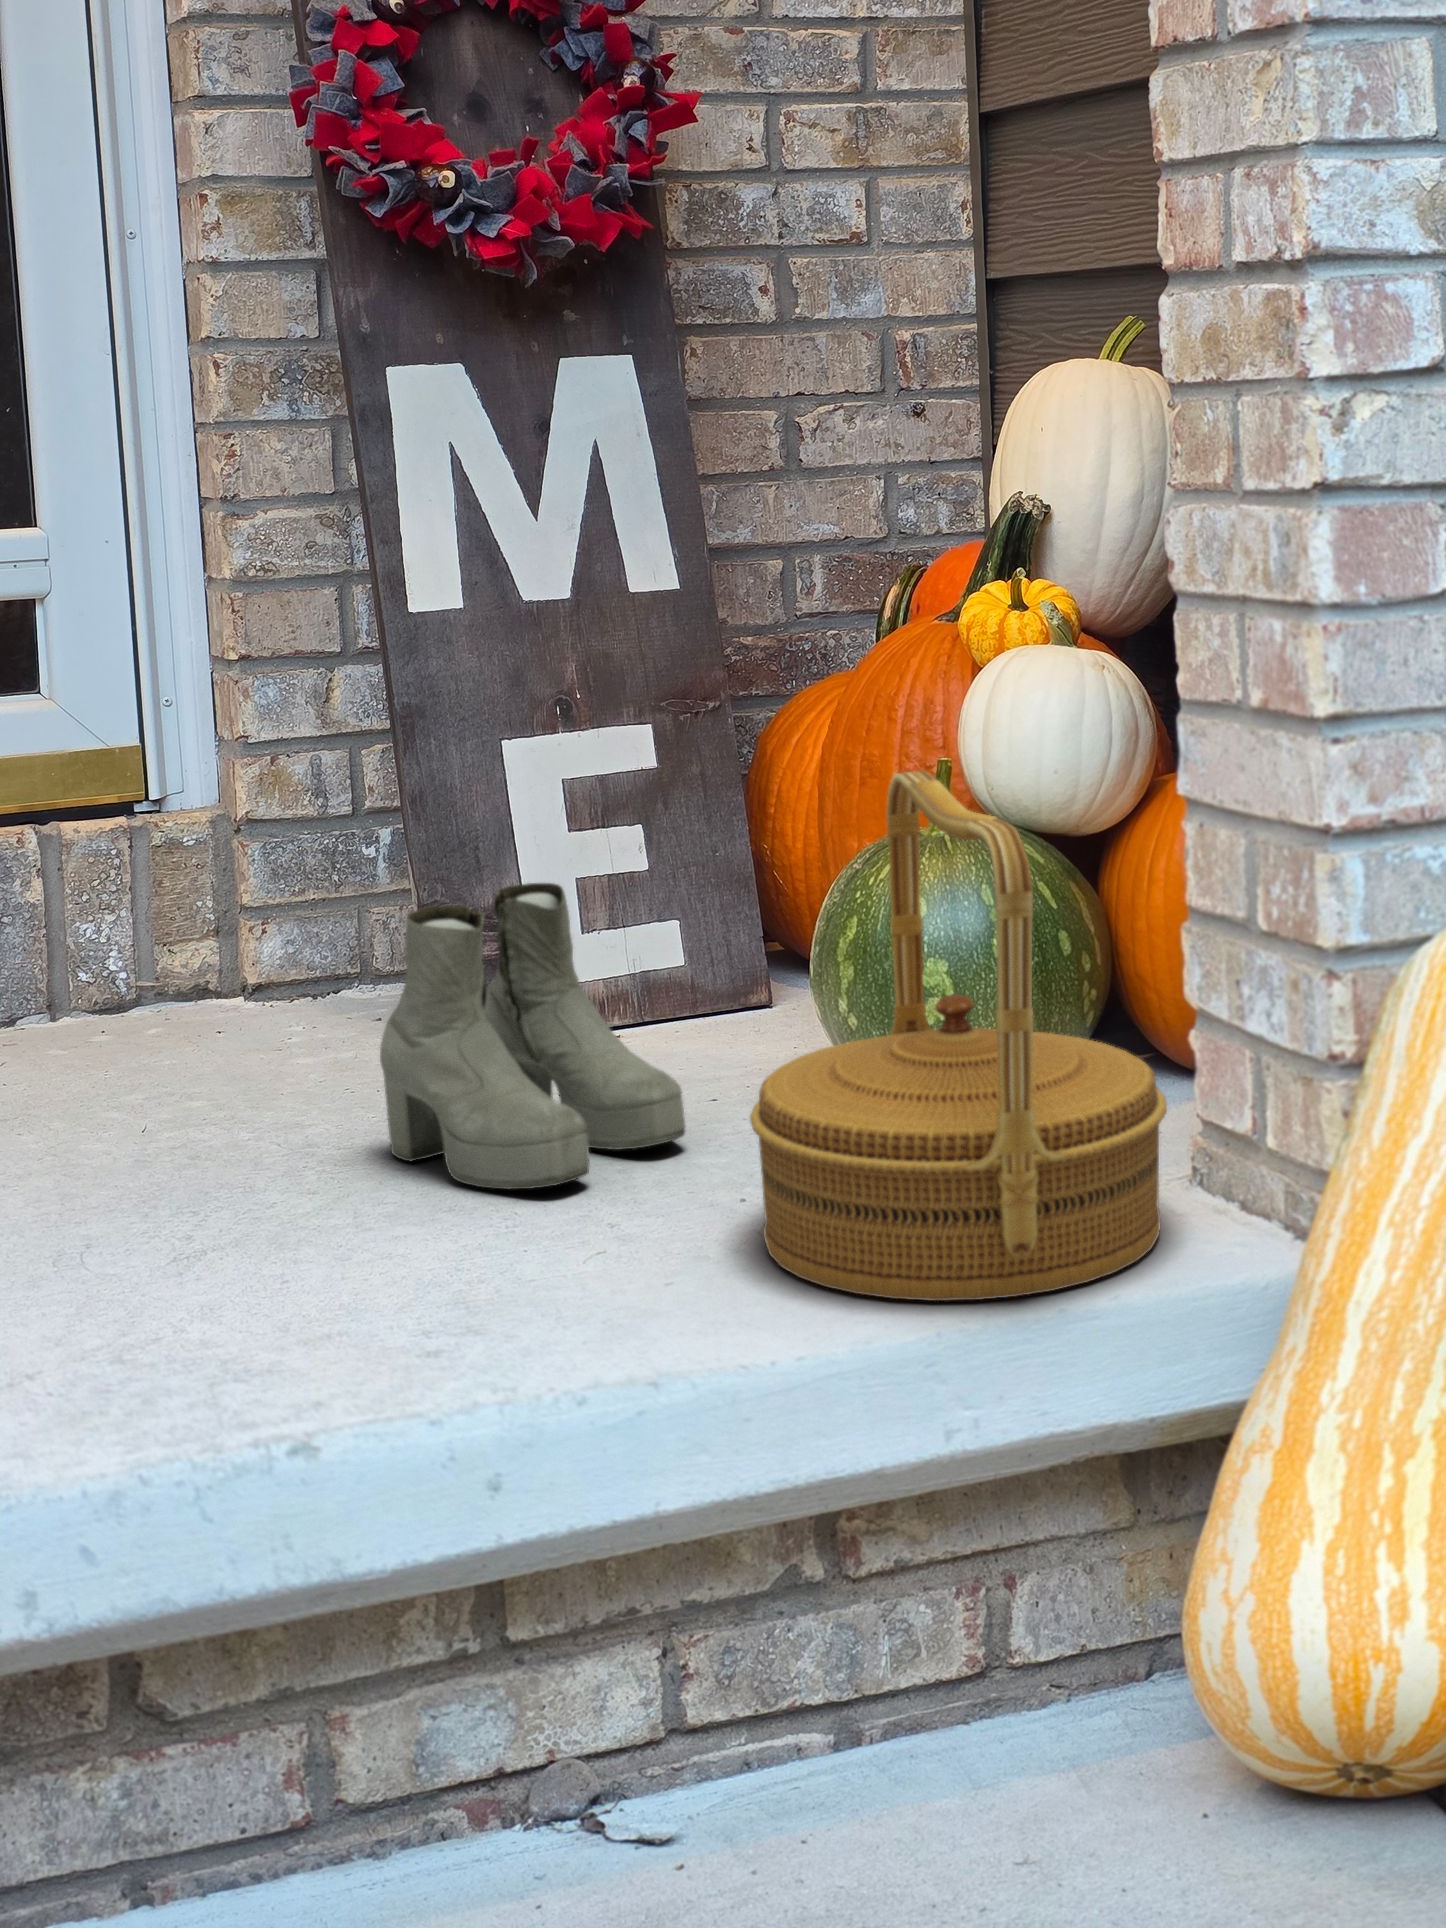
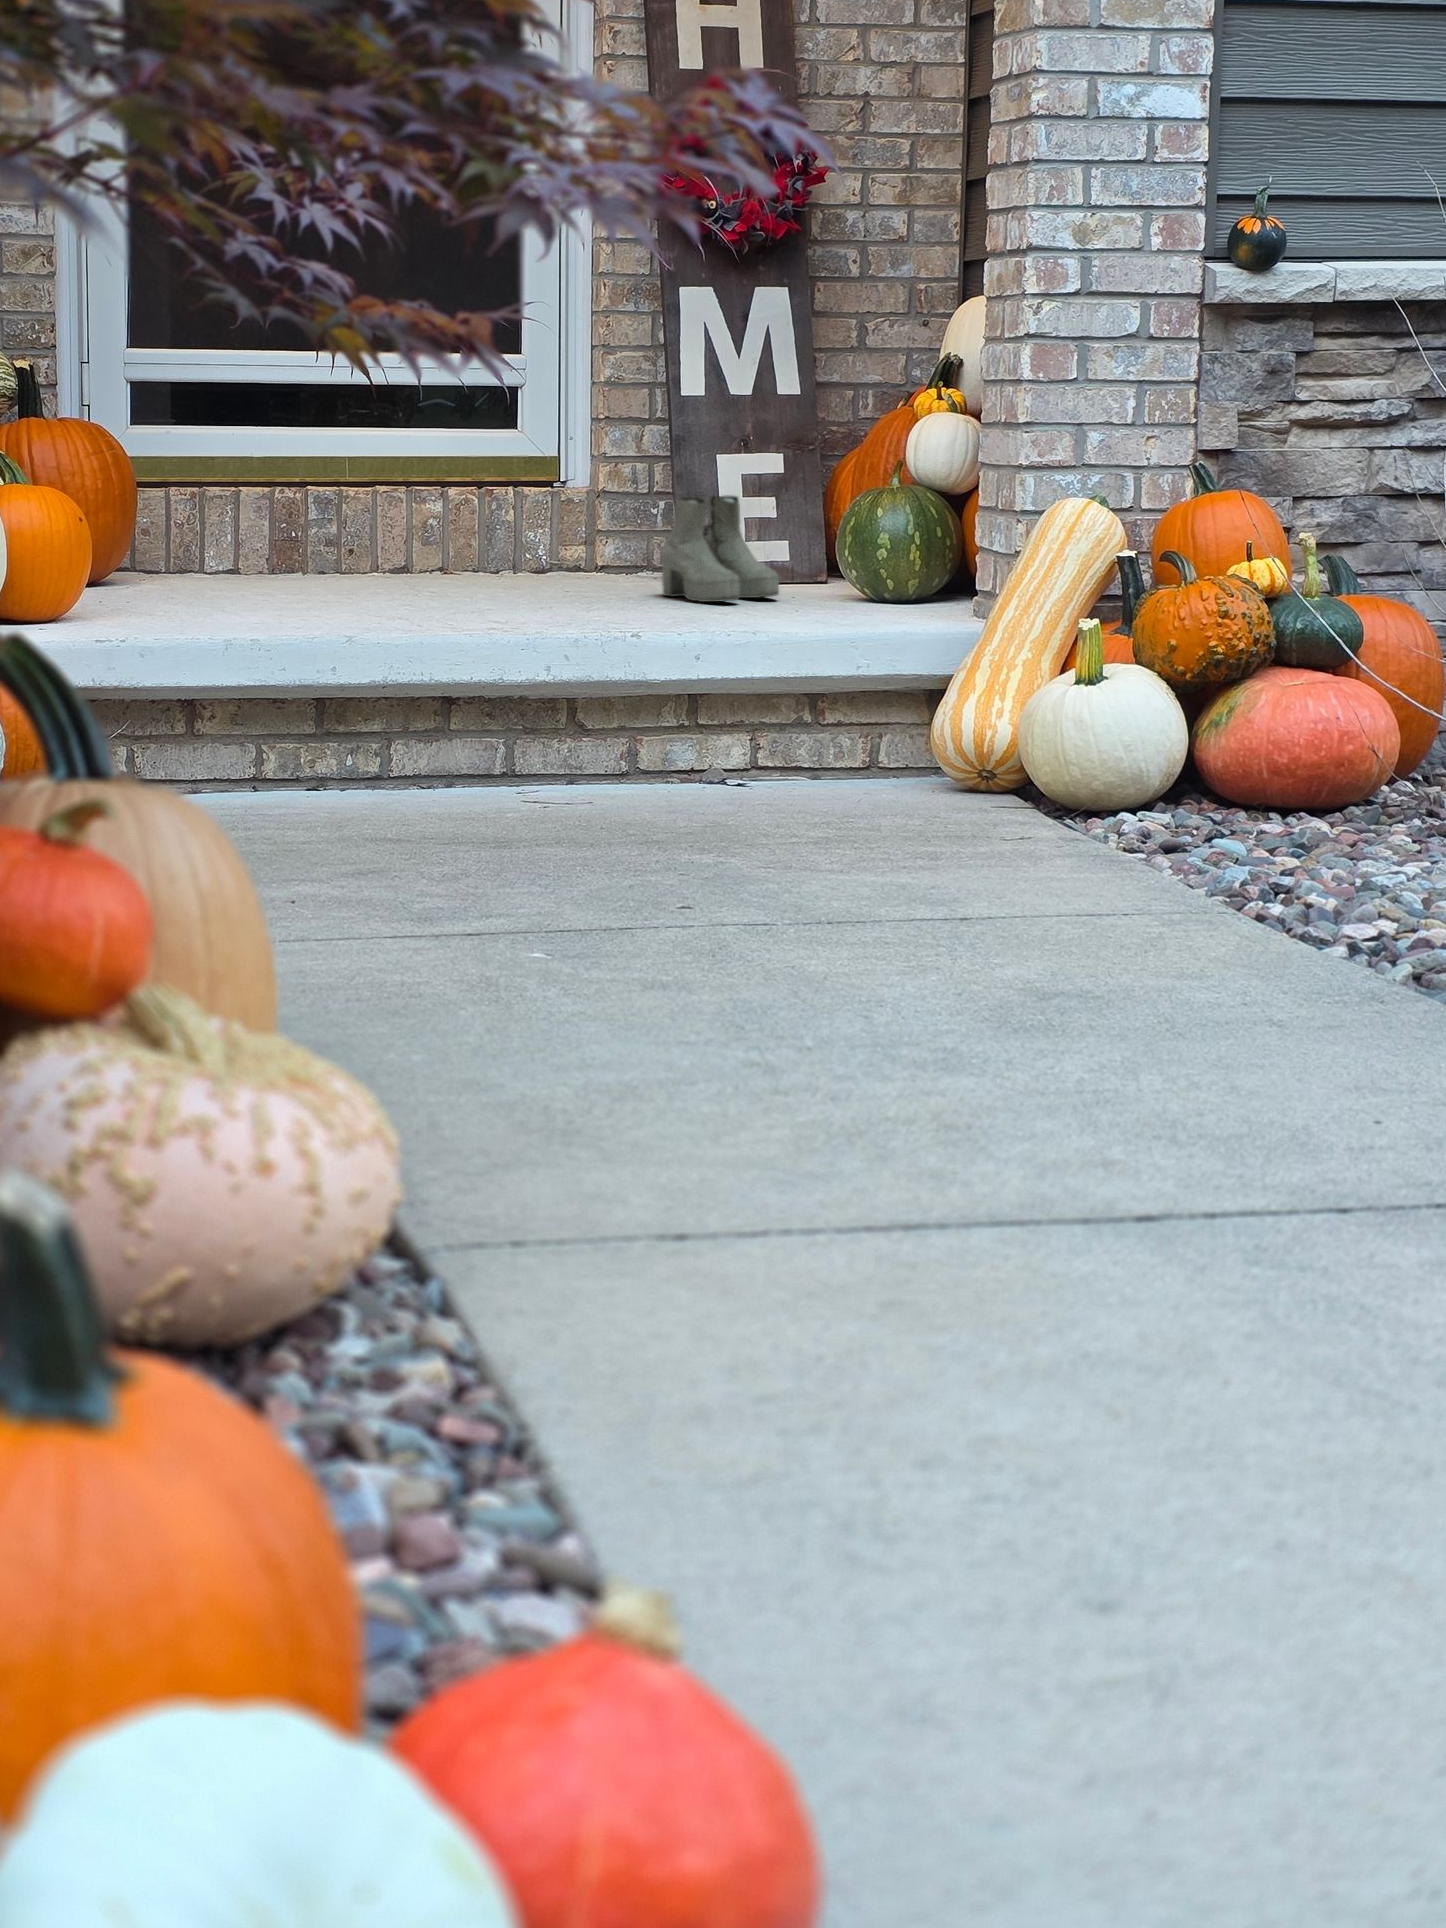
basket: present [750,771,1167,1301] -> none [800,446,959,626]

